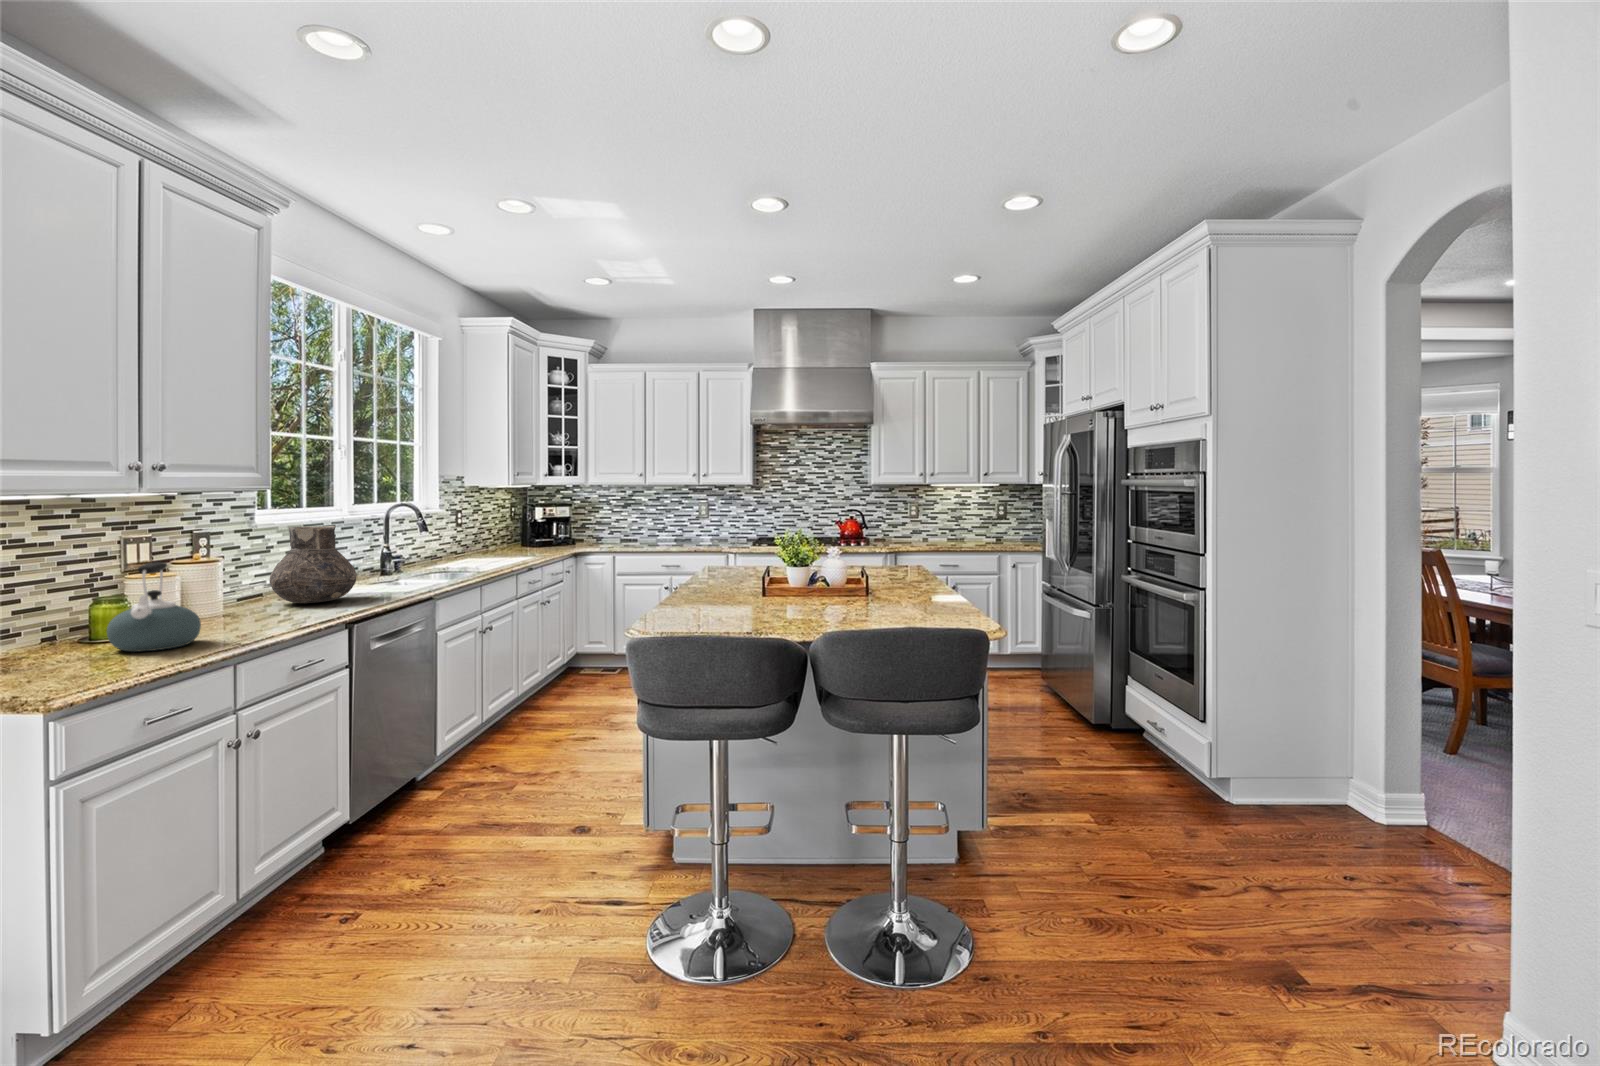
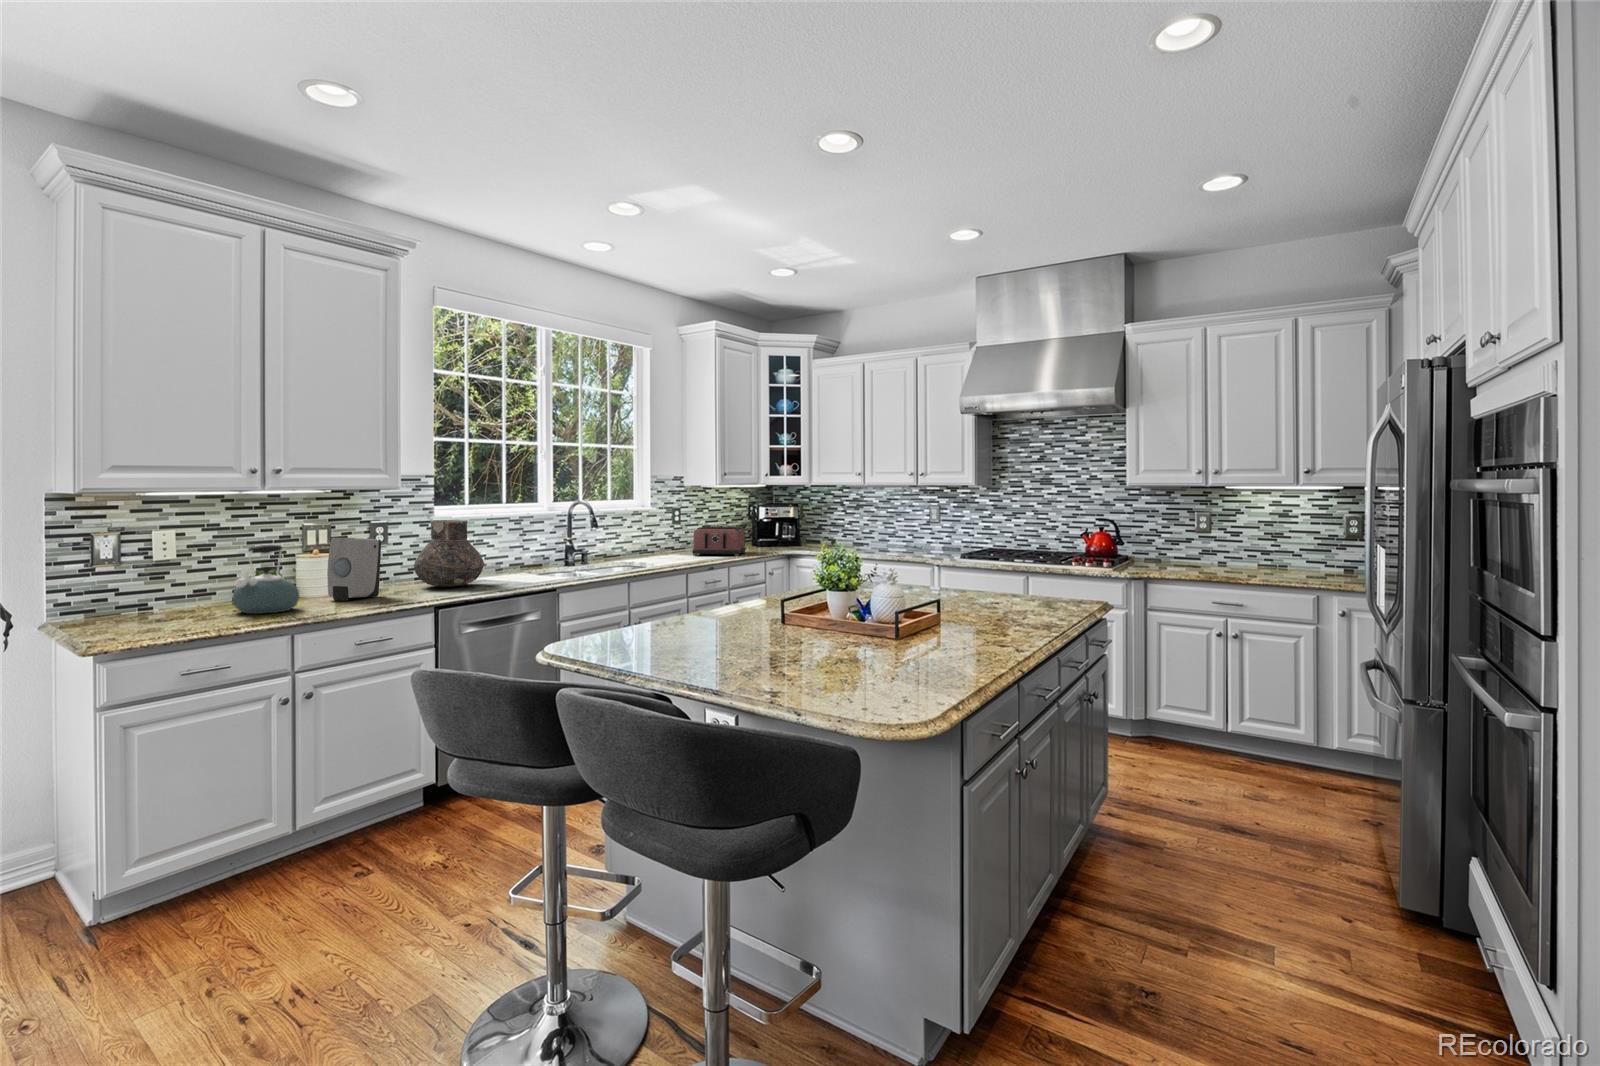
toaster: none [487,527,540,557] -> present [692,526,746,556]
soap dispenser: none [200,550,258,627] -> present [327,538,381,601]

